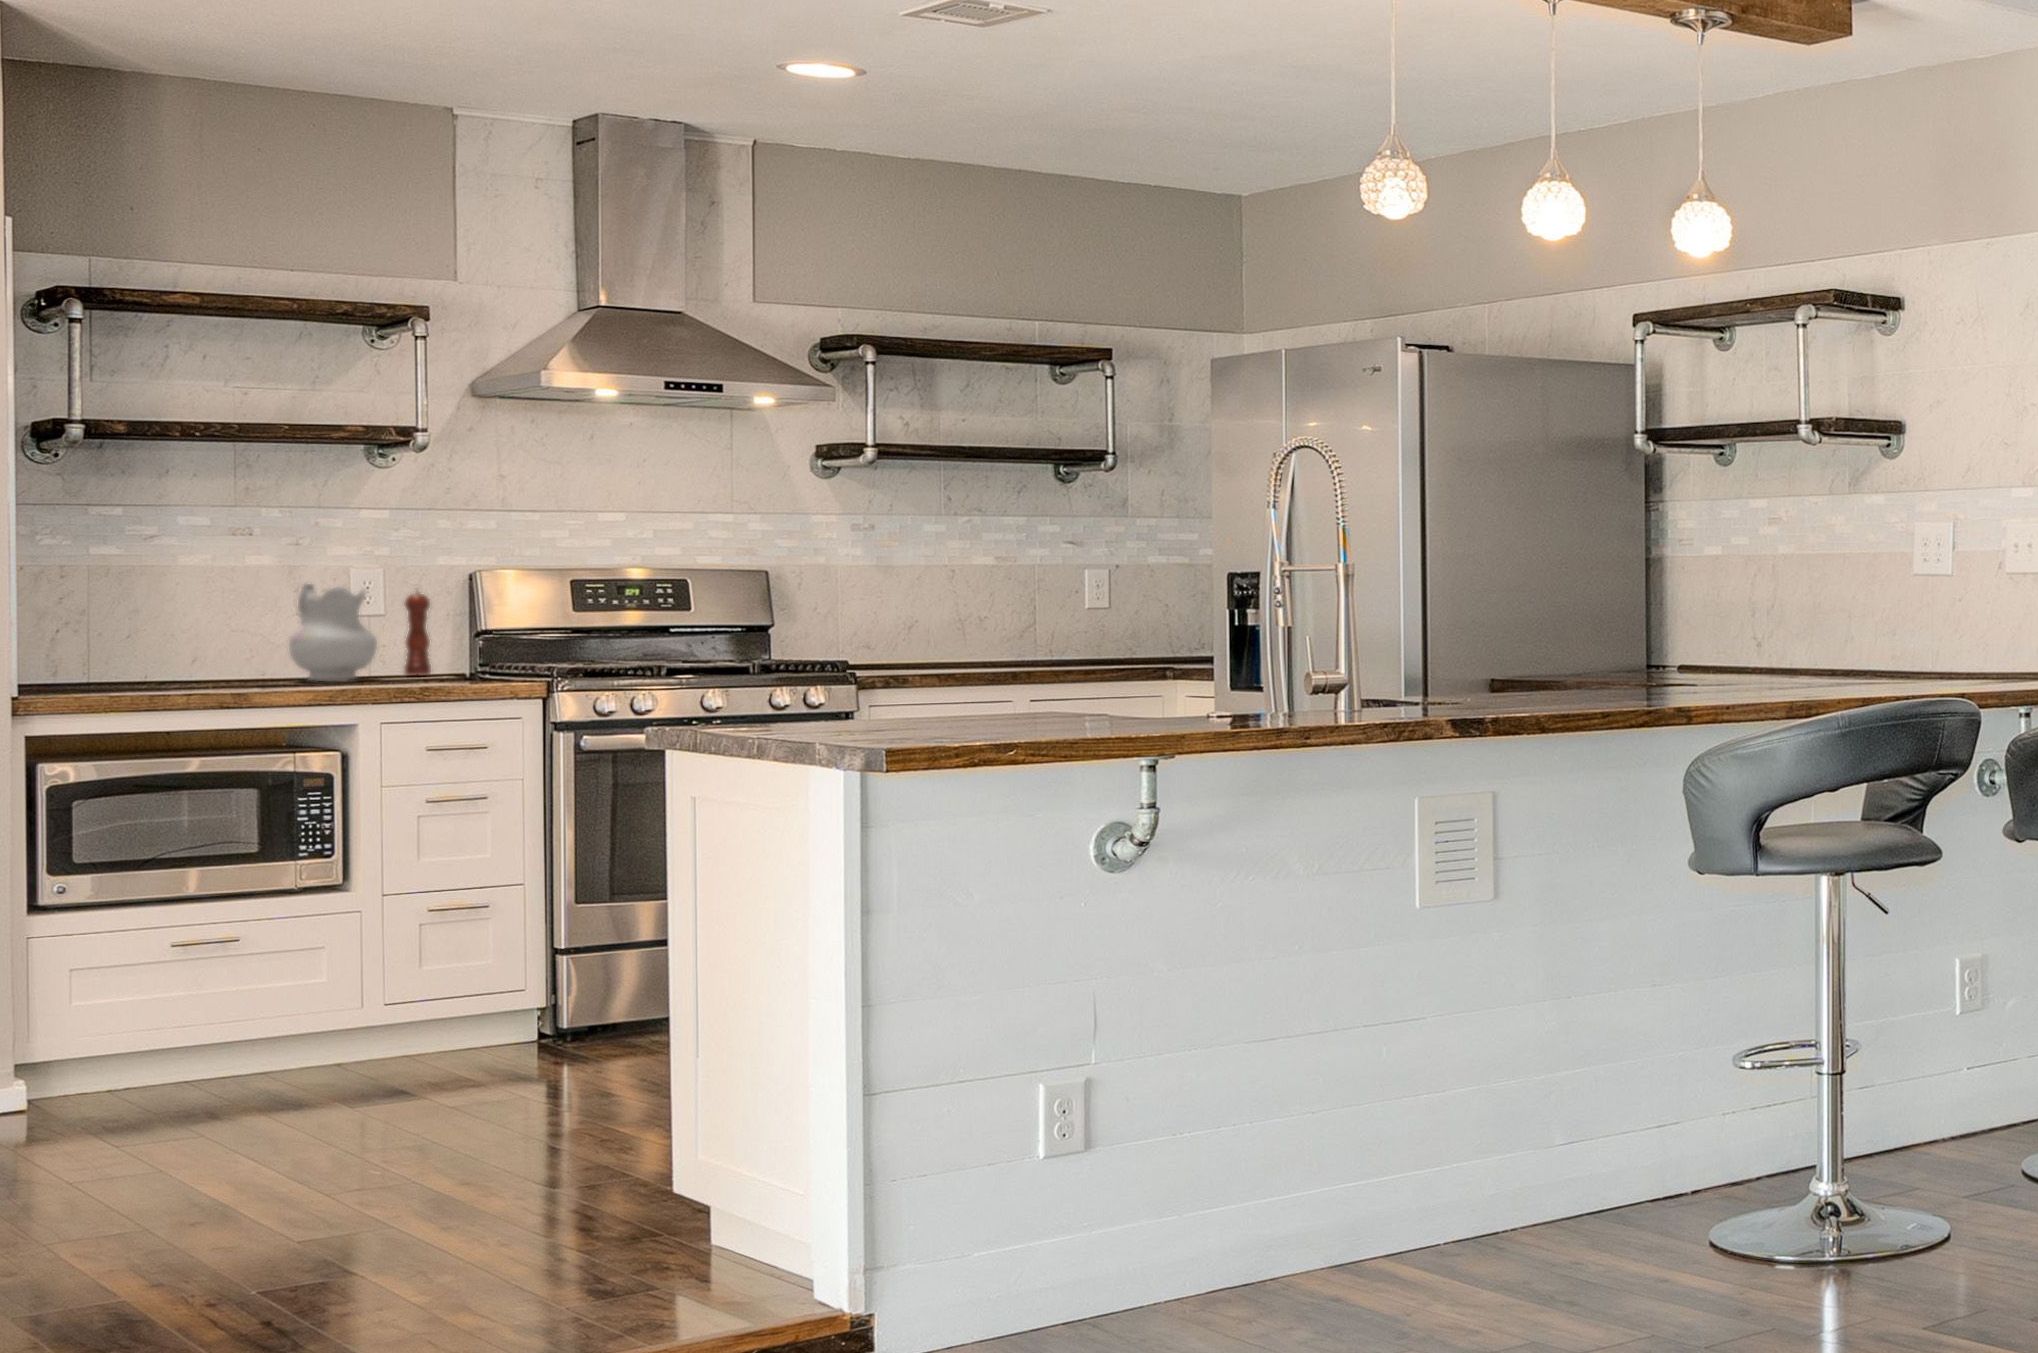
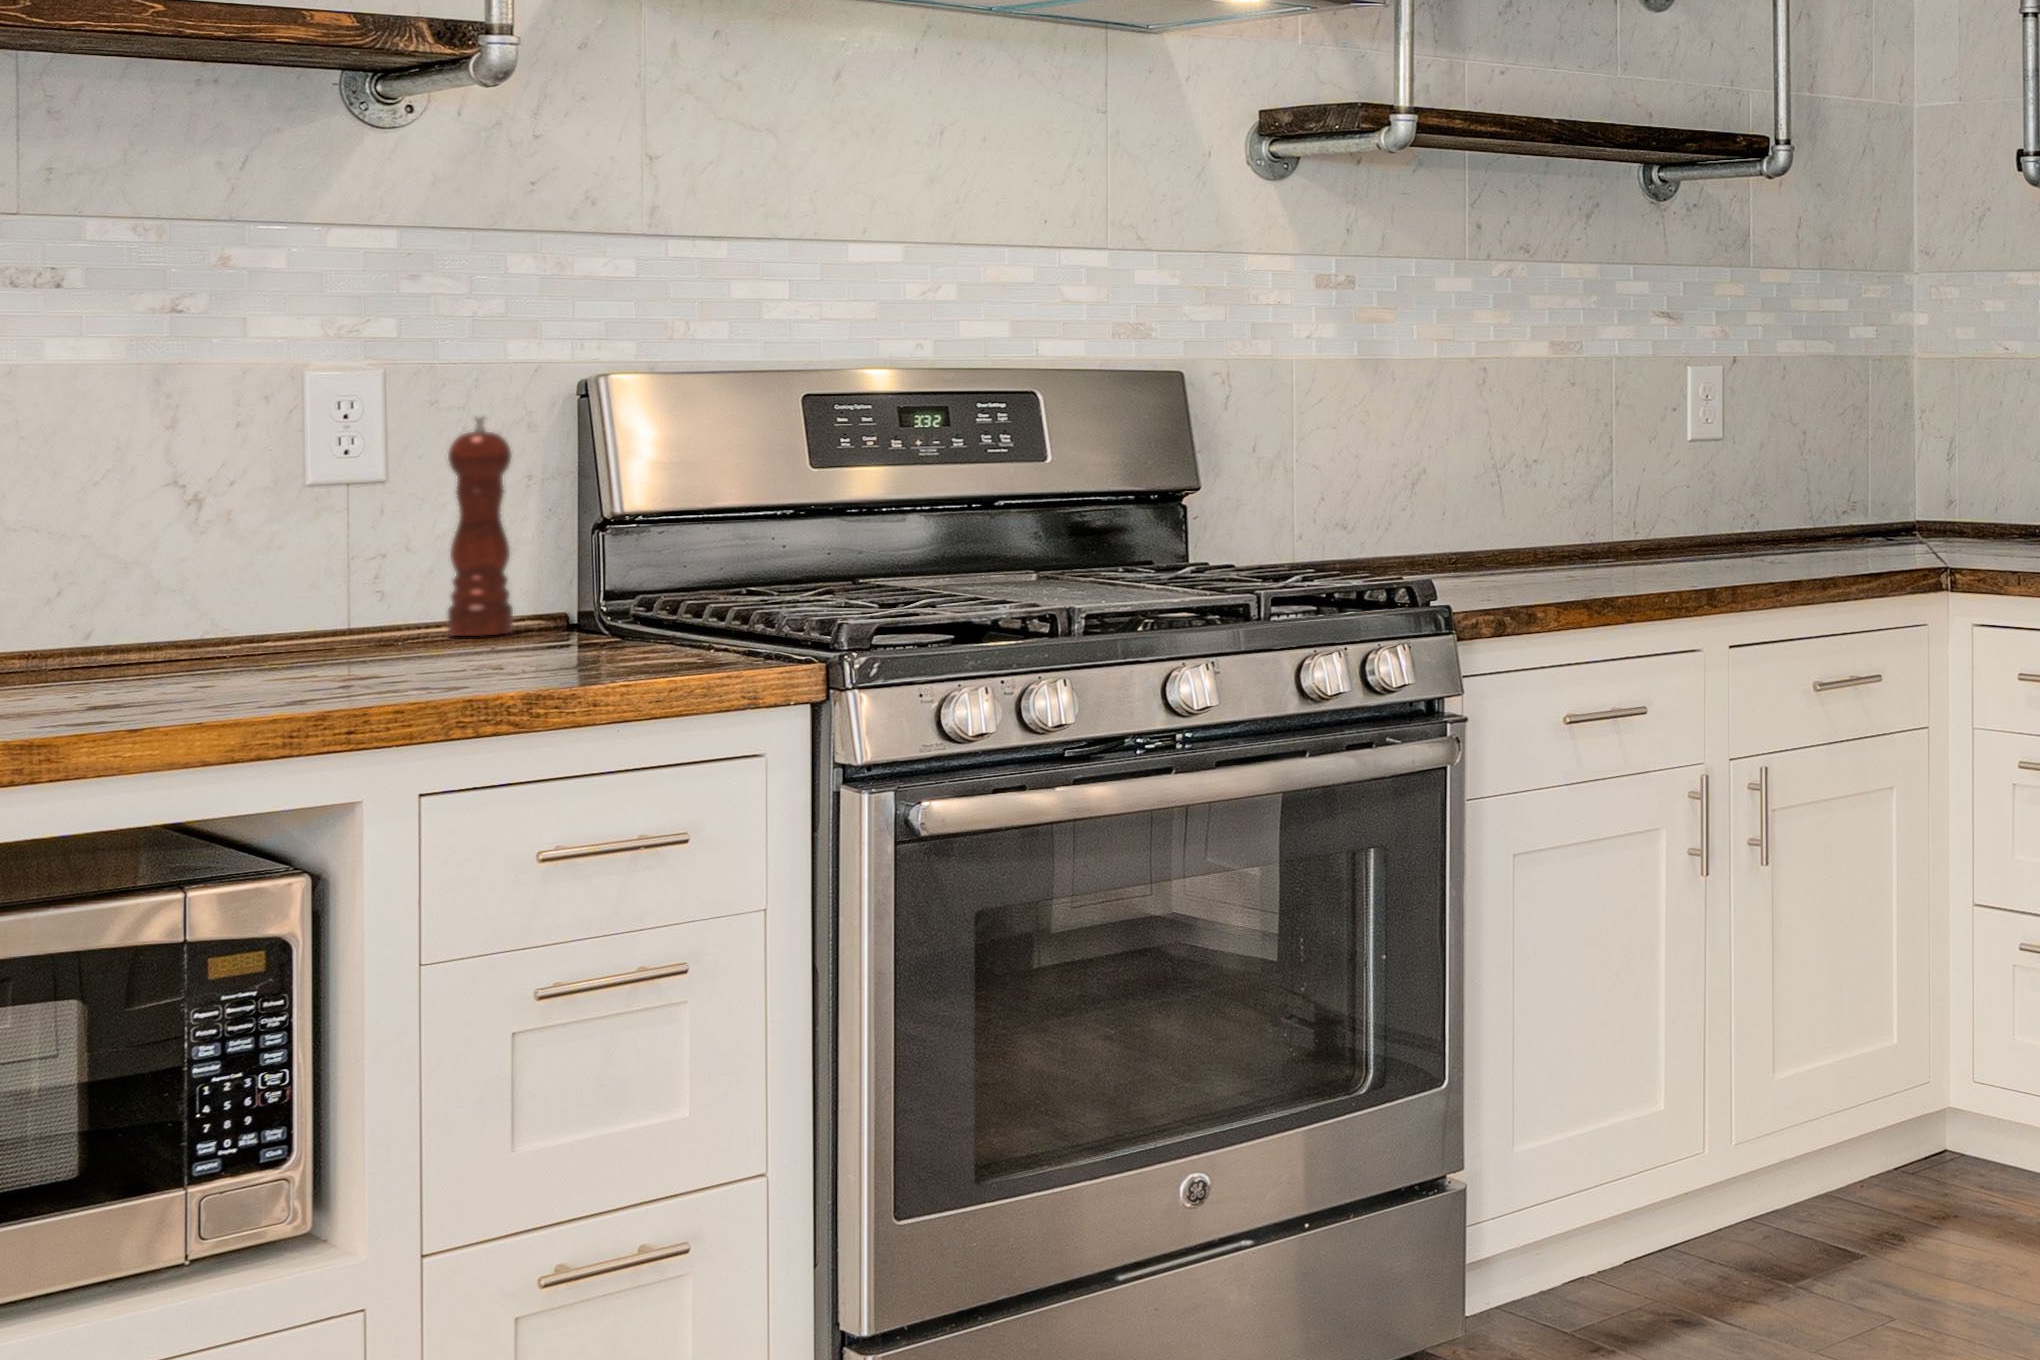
ceramic pitcher: present [289,584,377,681] -> none [158,408,388,664]

